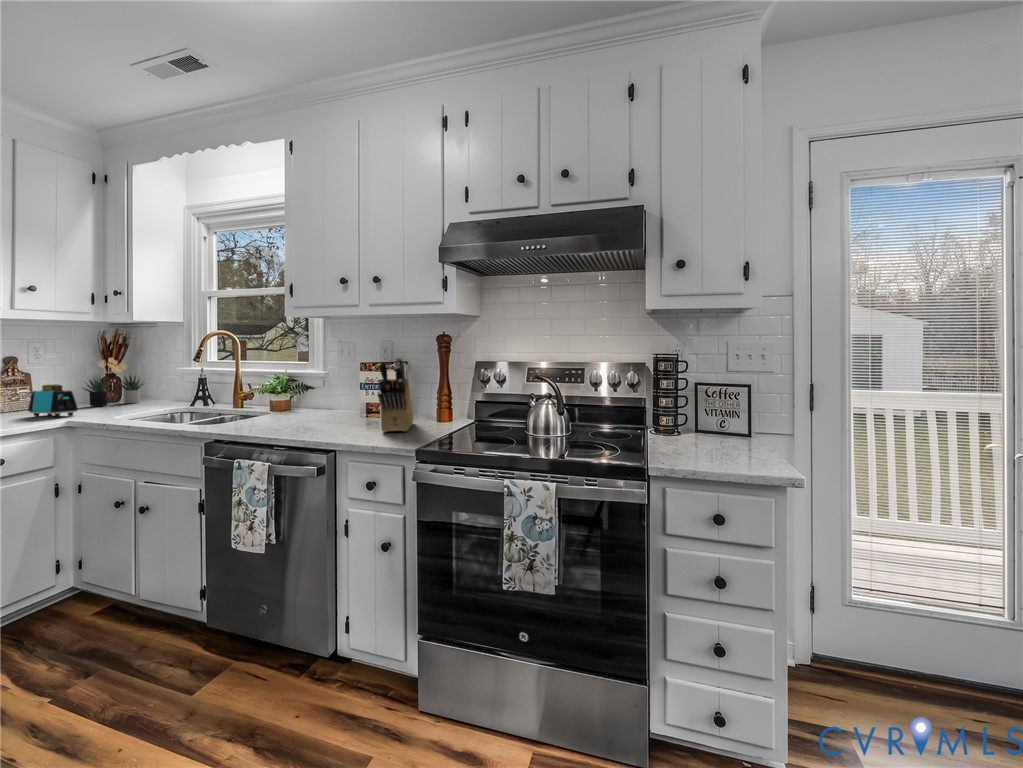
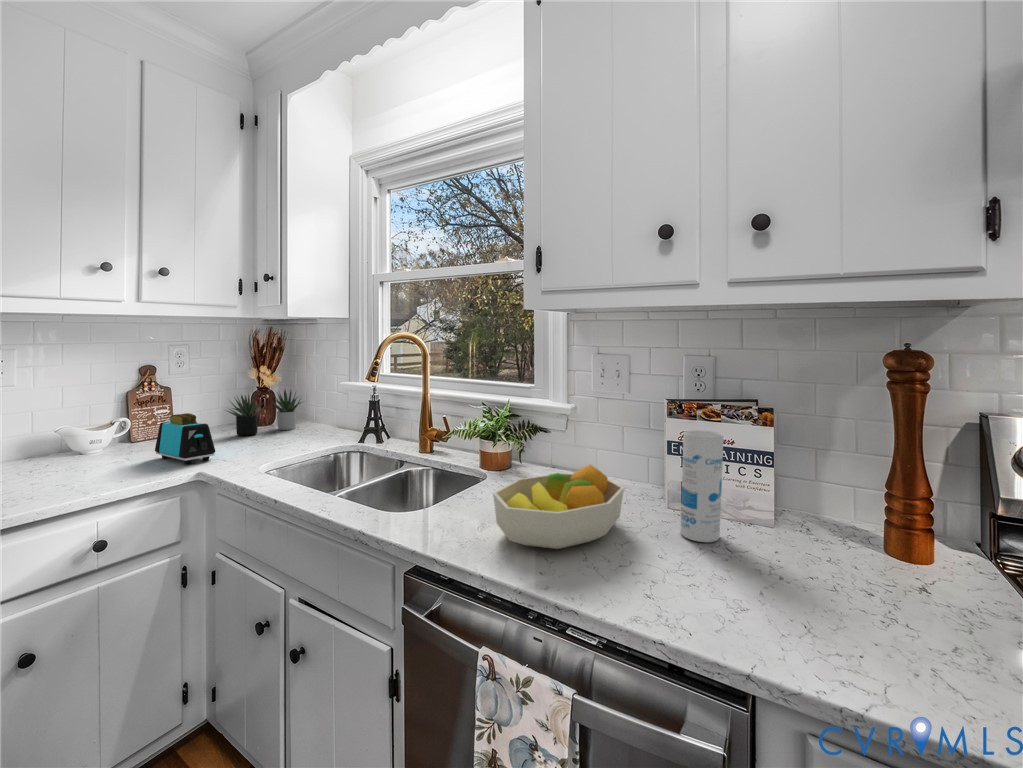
knife block: present [378,358,413,432] -> none [769,428,963,622]
canister: none [354,374,373,423] -> present [680,430,723,542]
fruit bowl: none [256,393,329,427] -> present [493,465,624,549]

